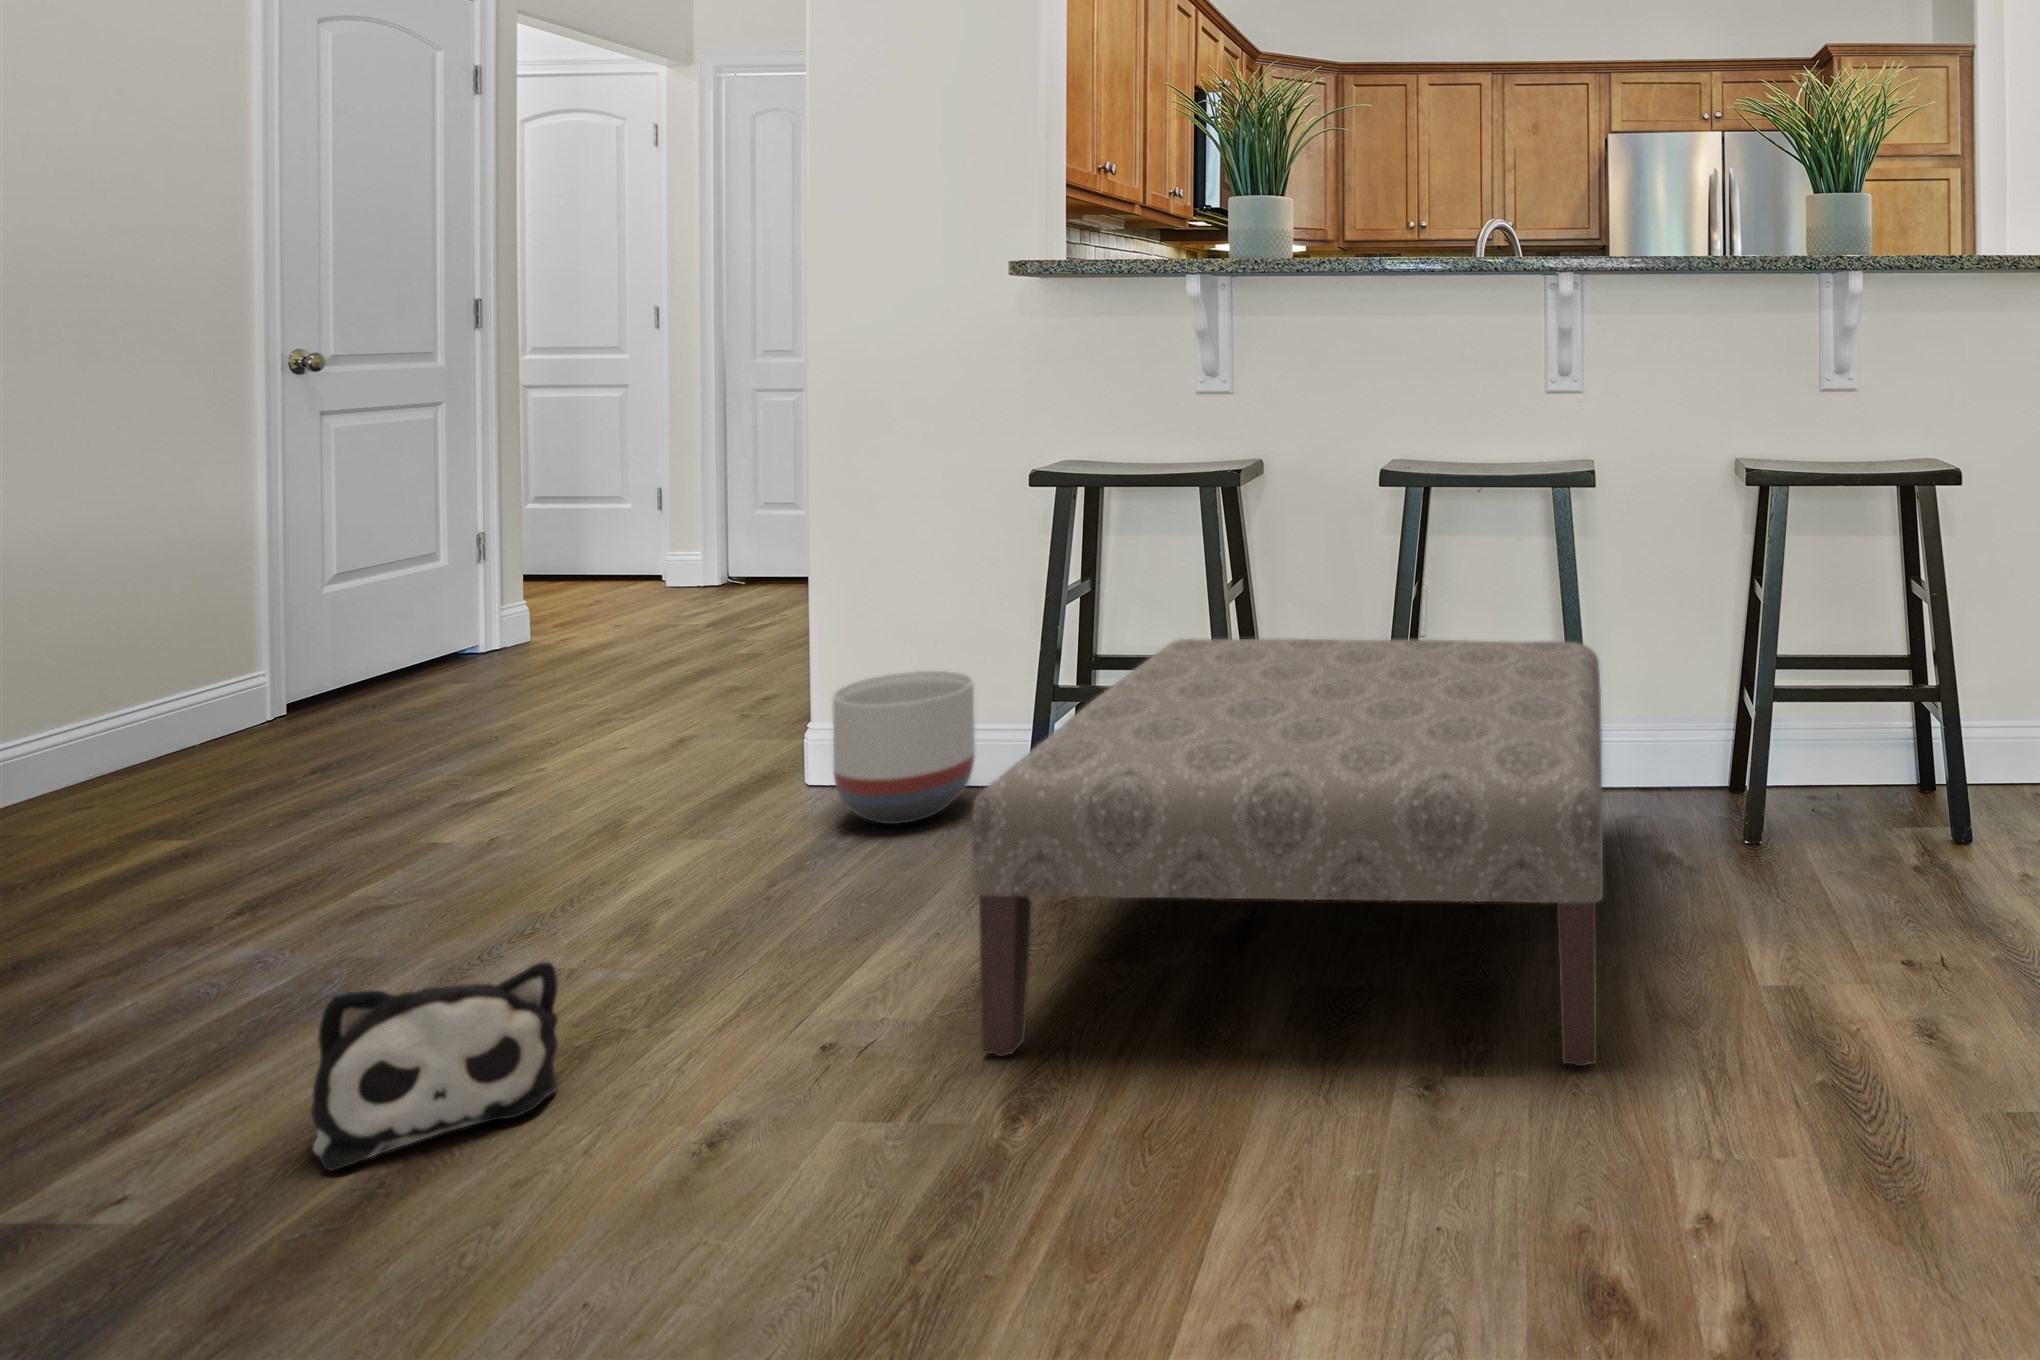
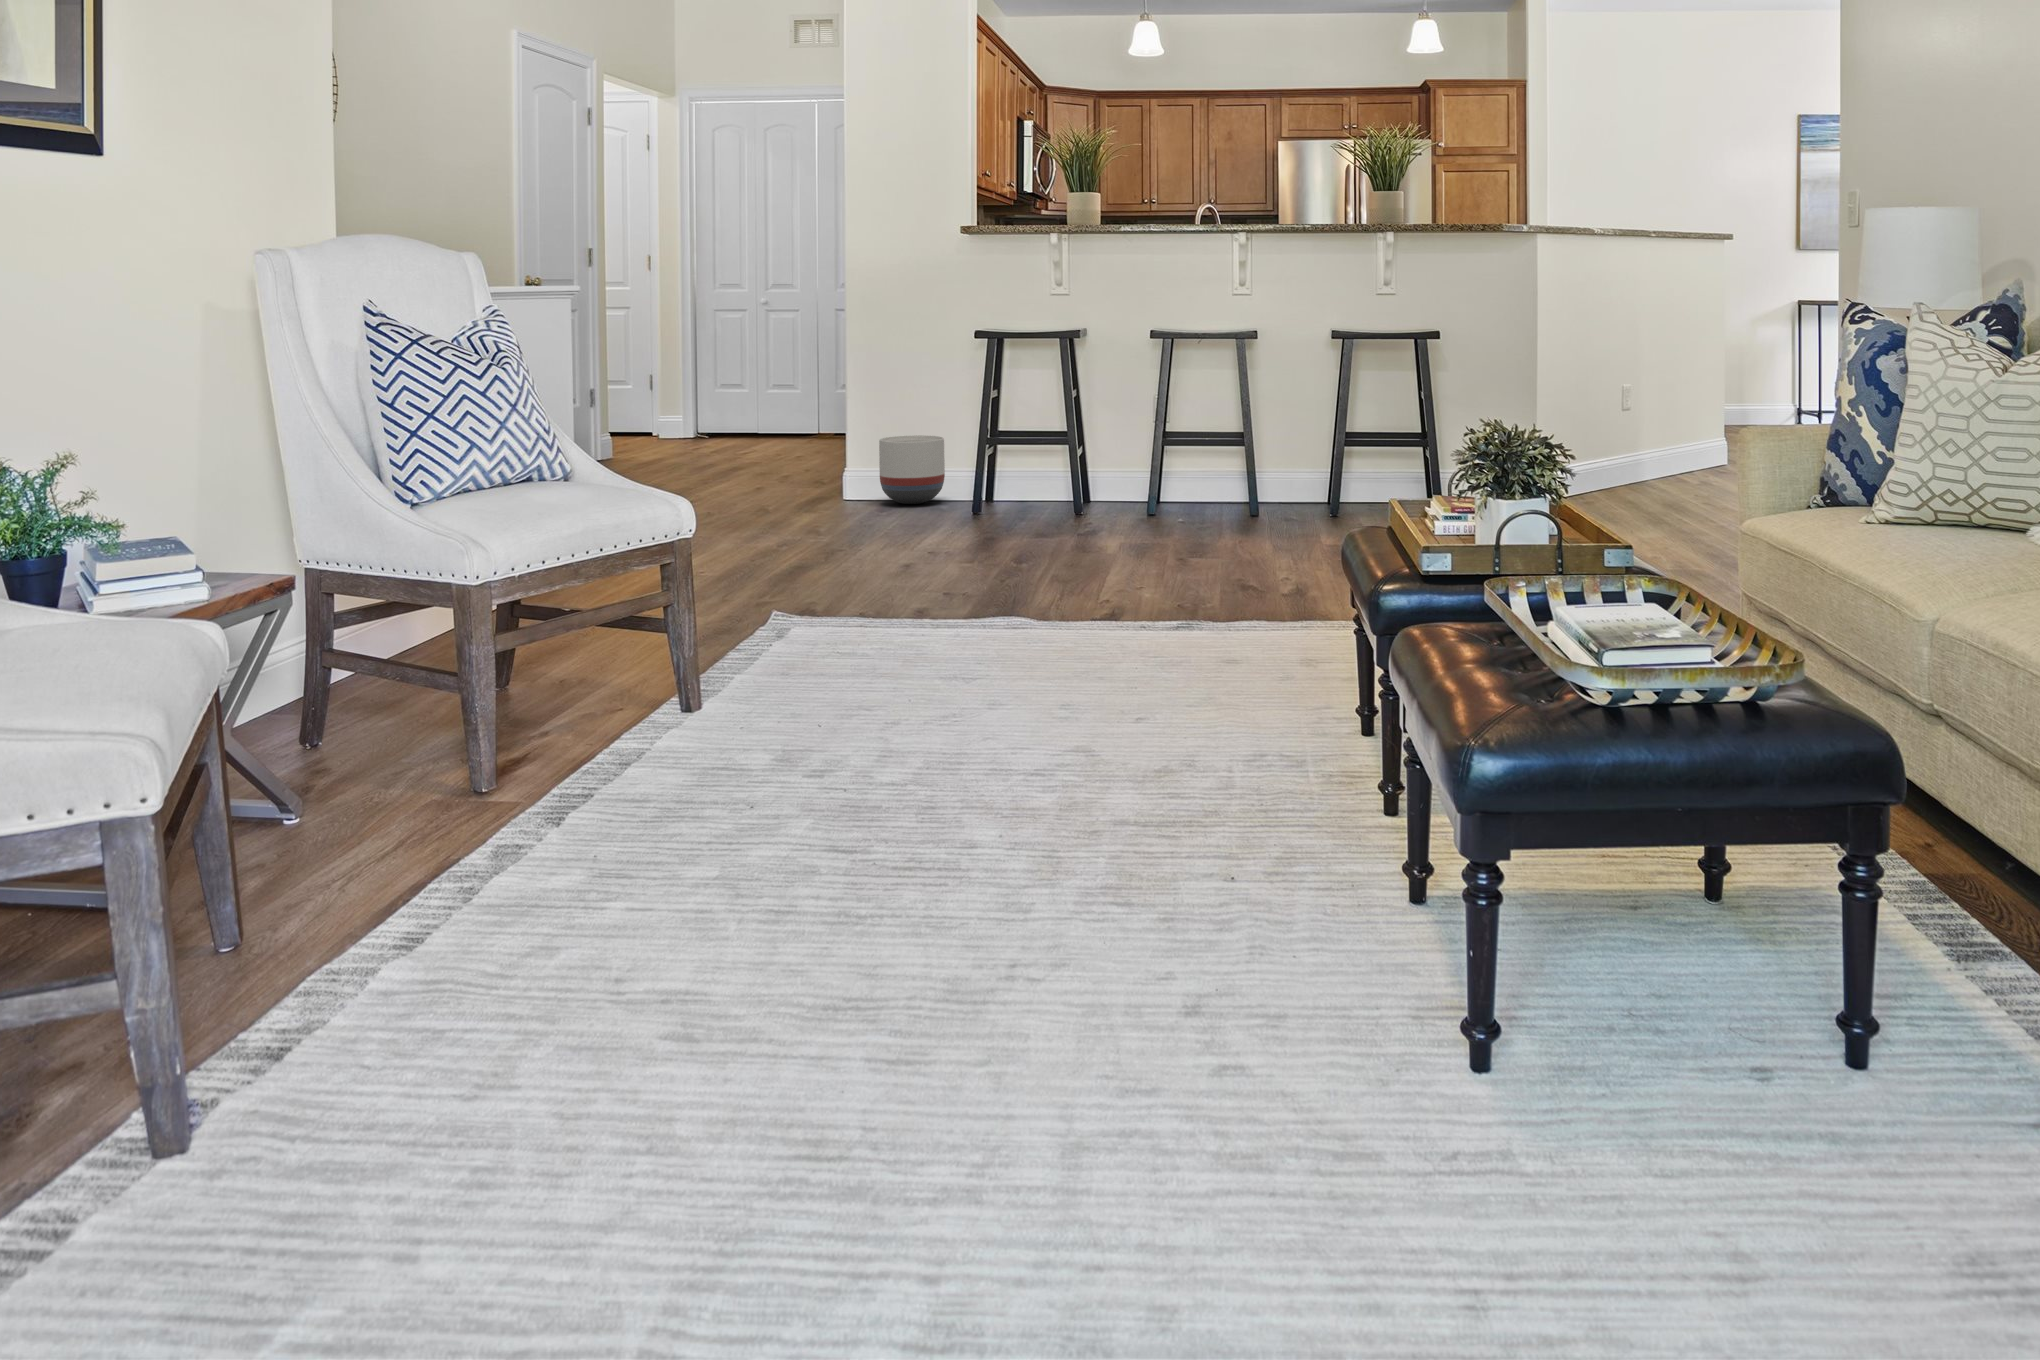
ottoman: present [972,639,1603,1066] -> none [1000,411,1258,545]
plush toy: present [311,962,558,1170] -> none [766,495,846,554]

